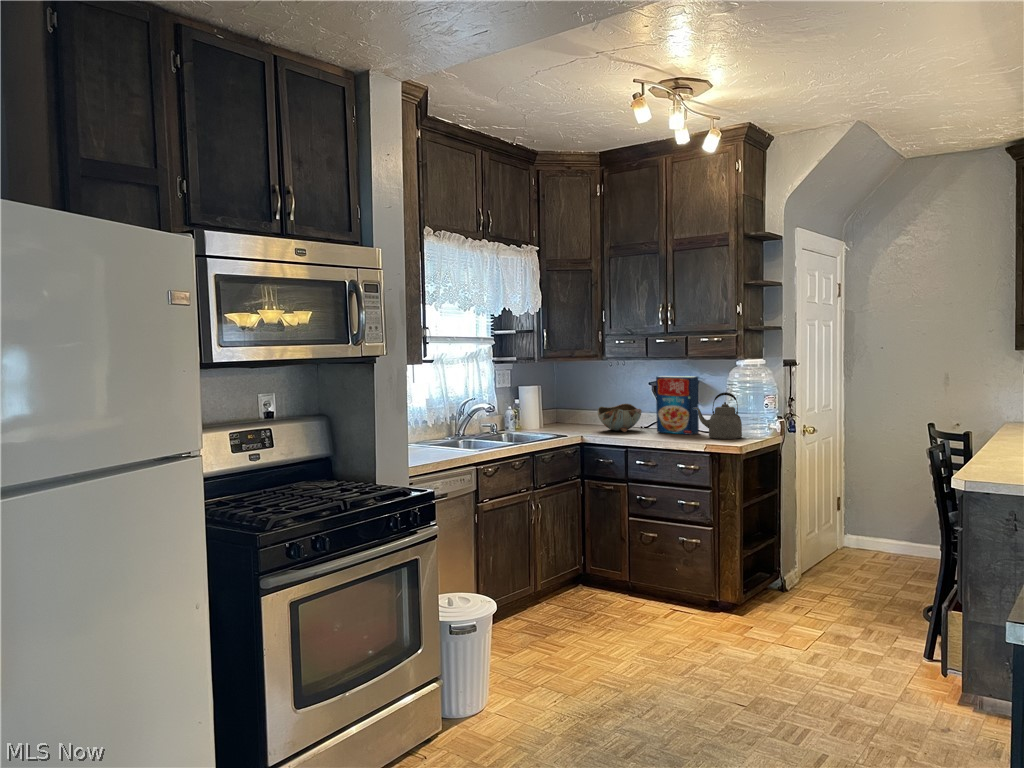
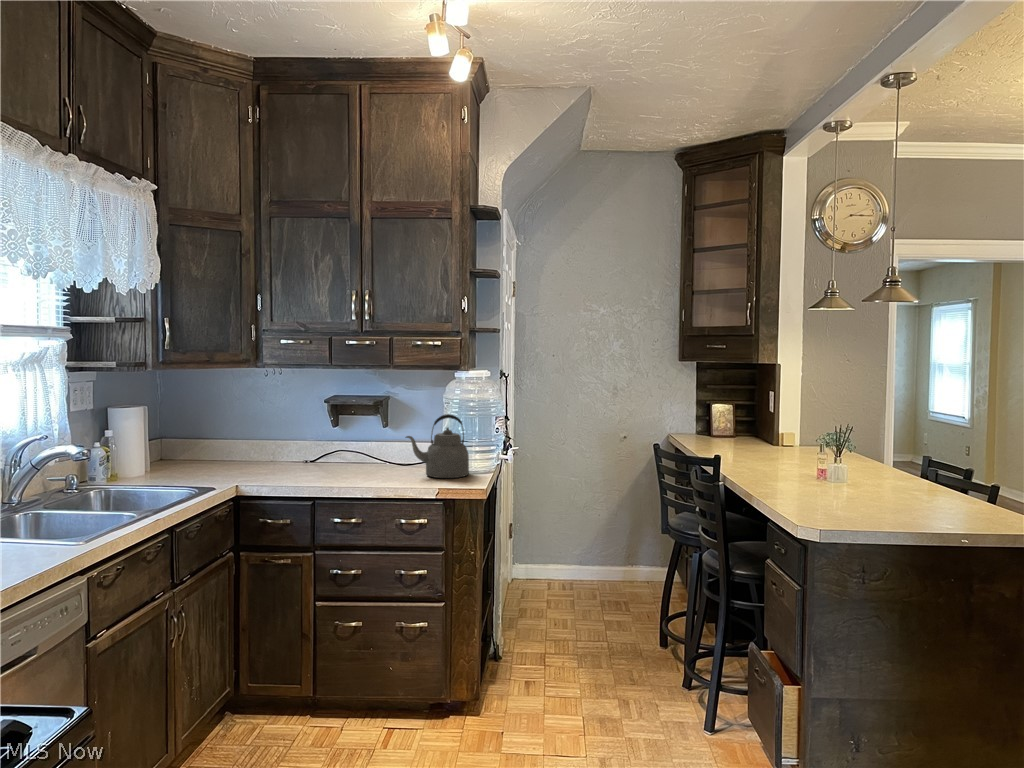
cereal box: present [656,376,699,435] -> none [342,391,401,472]
bowl: present [597,404,642,432] -> none [249,430,315,472]

